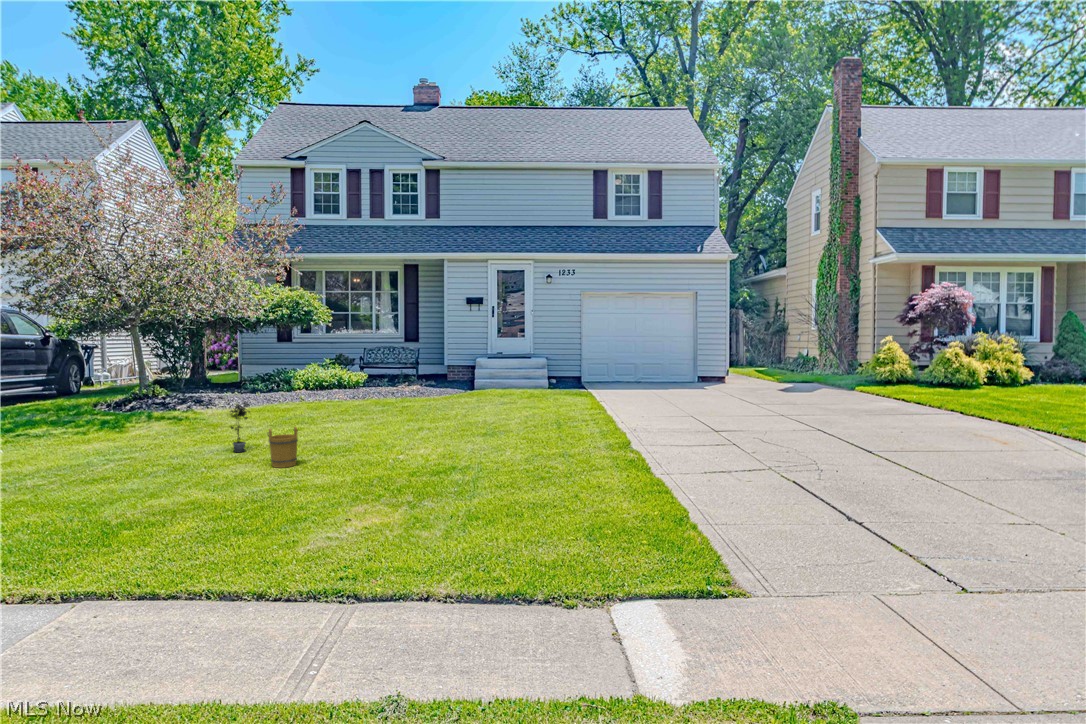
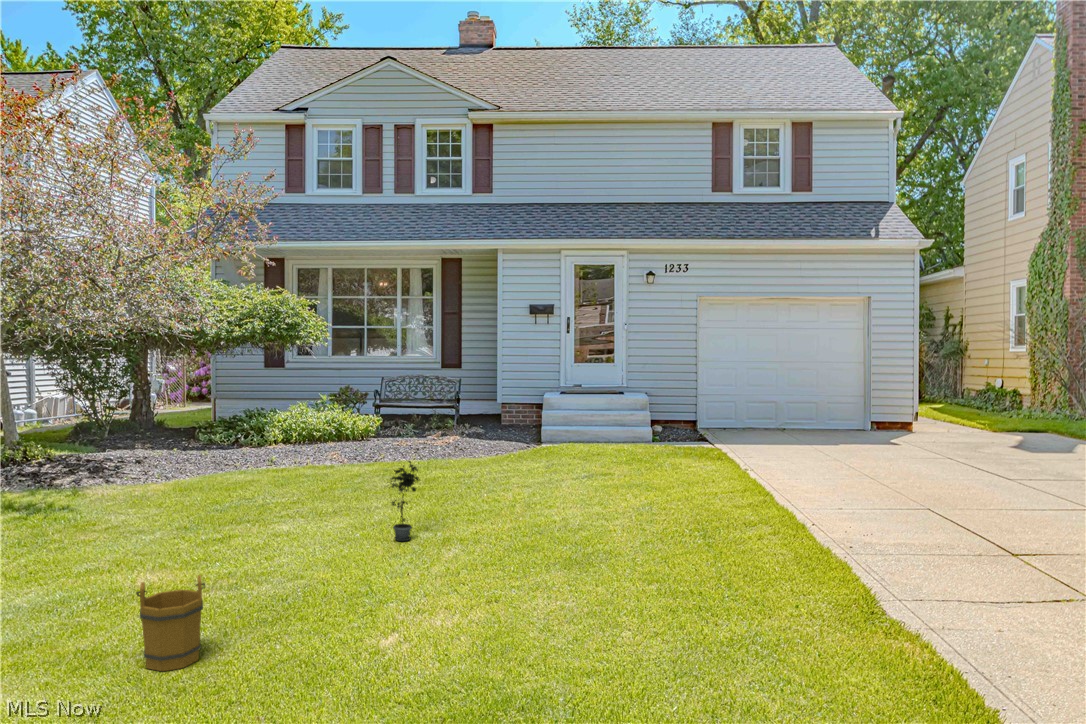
potted plant: present [230,402,250,452] -> present [391,461,420,541]

